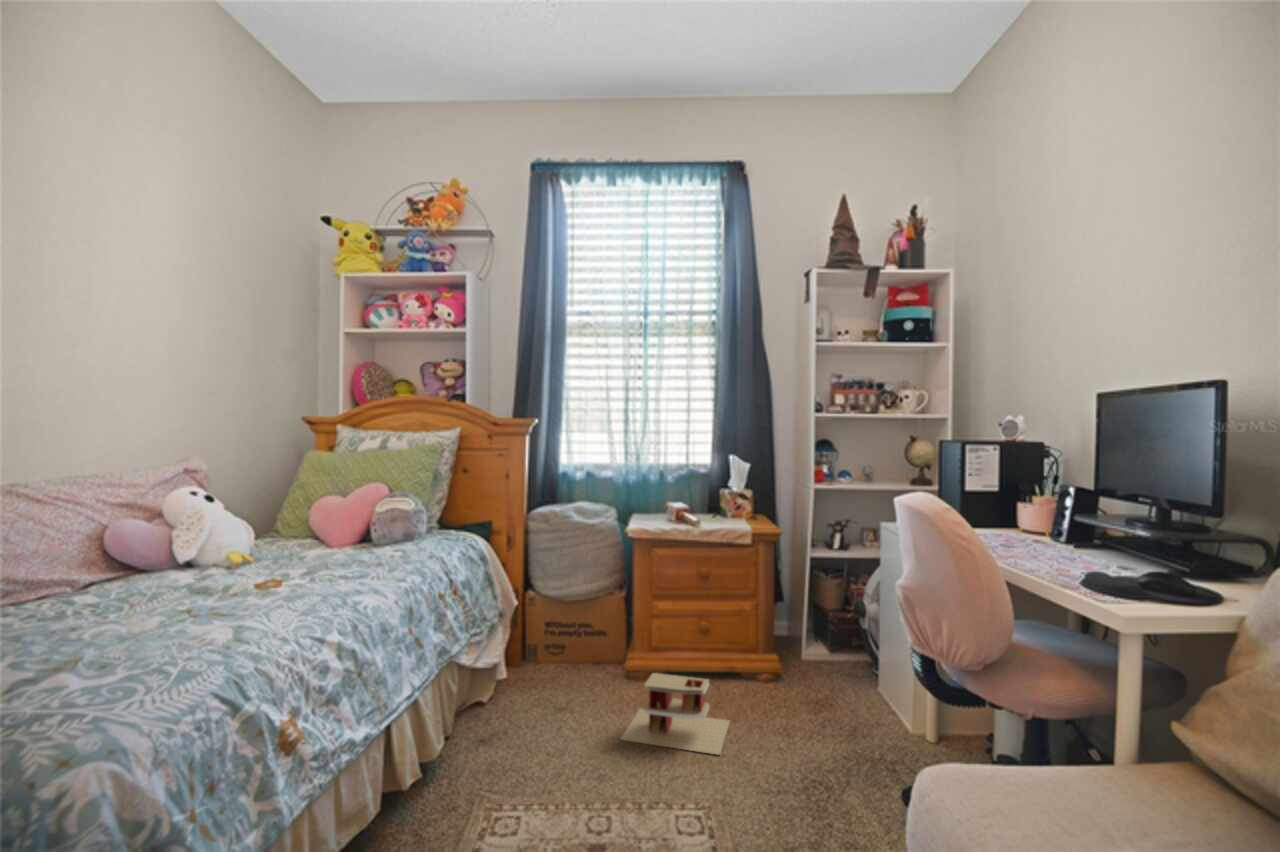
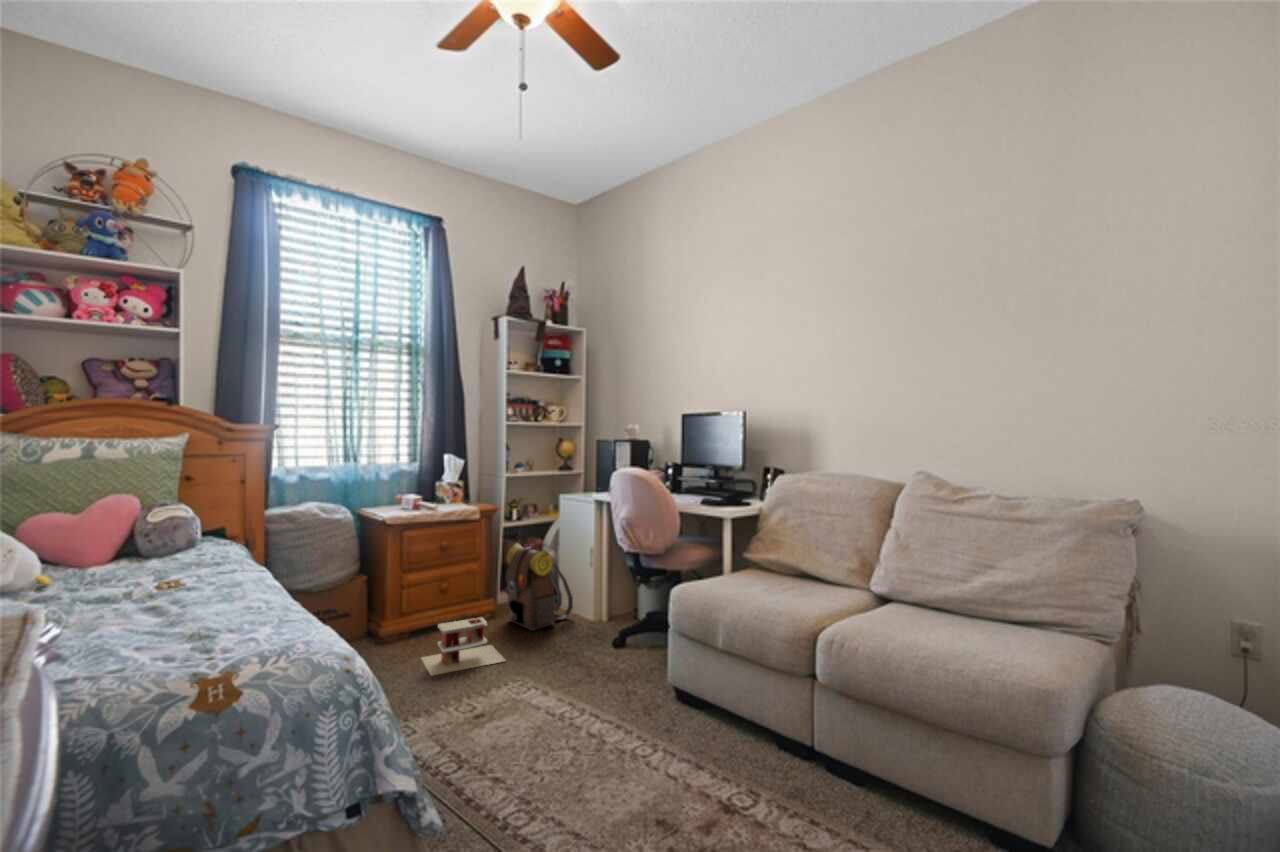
backpack: none [781,583,883,718] -> present [506,544,573,631]

